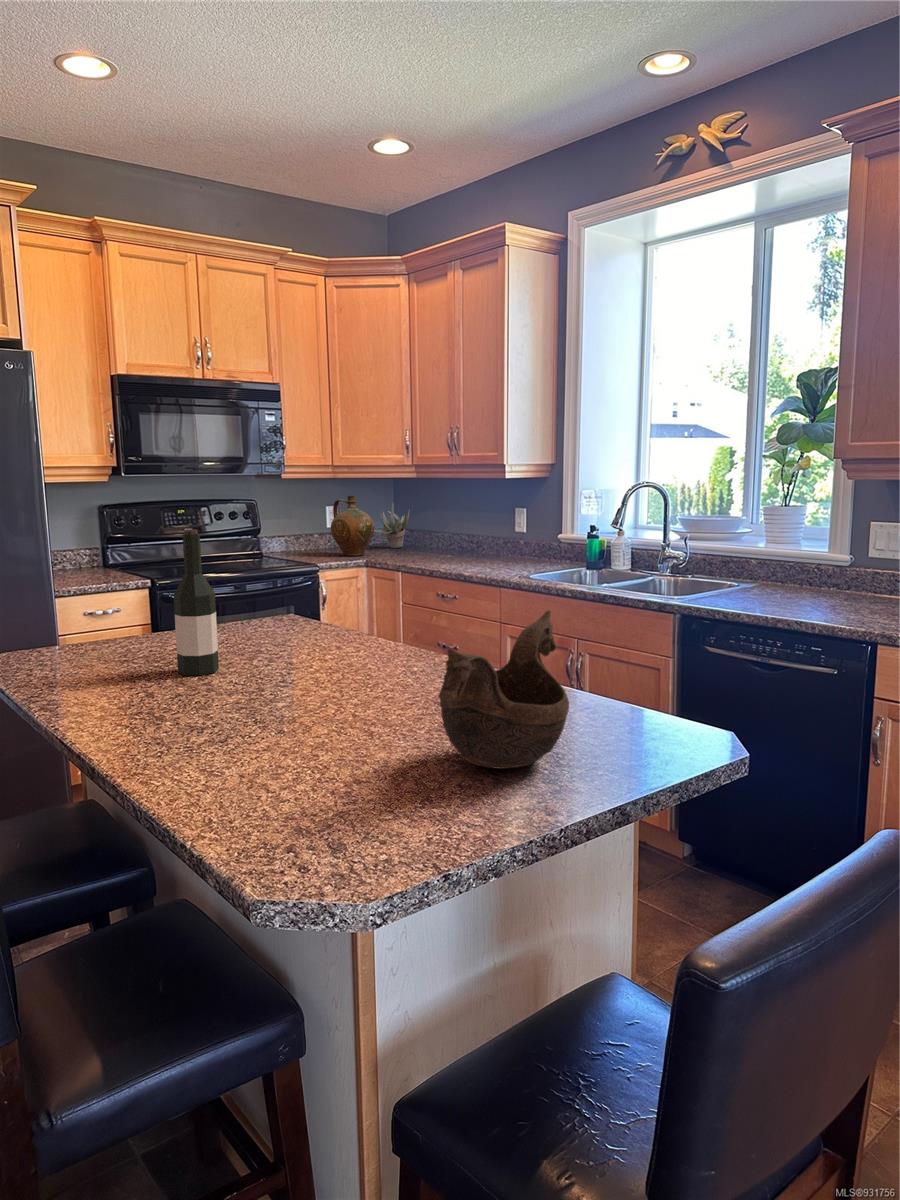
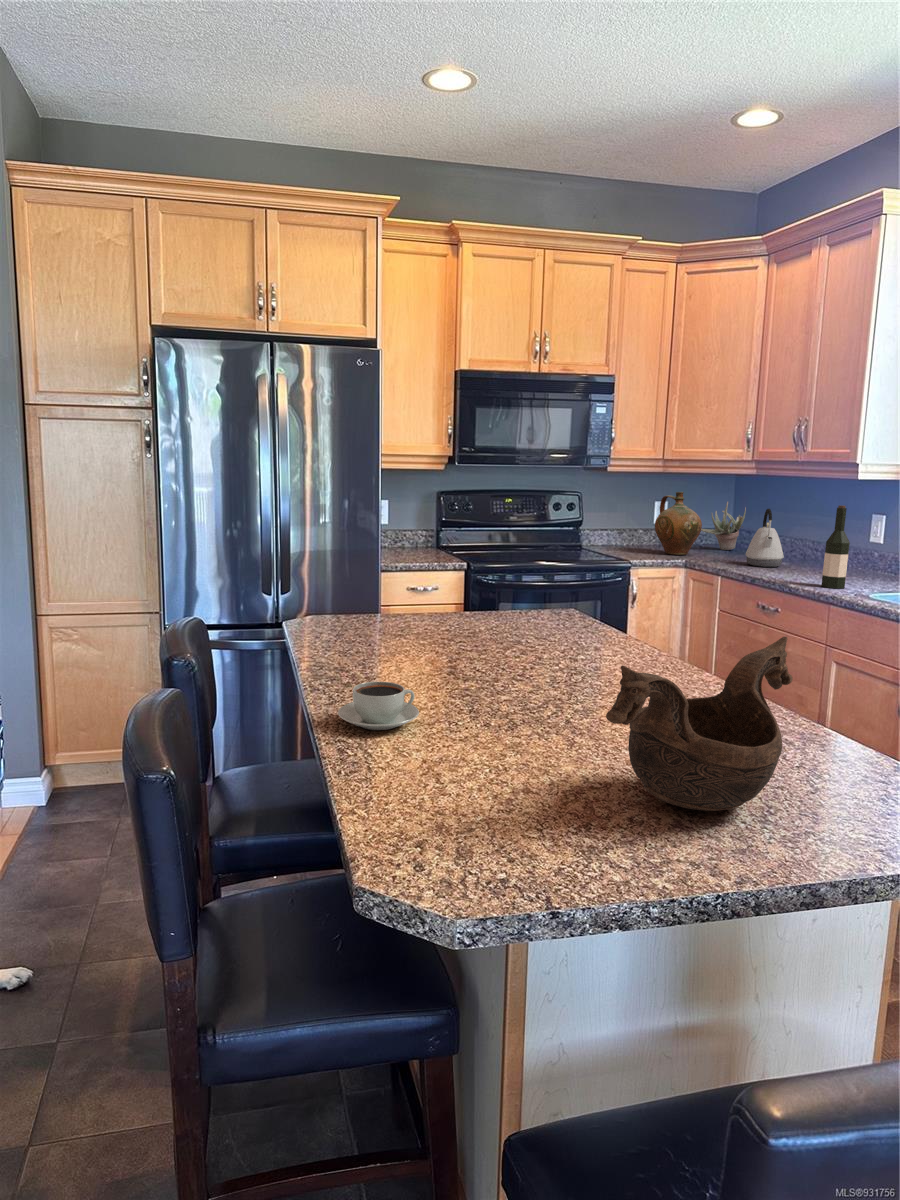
kettle: none [419,507,452,560] -> present [746,509,784,567]
wine bottle: present [174,529,219,676] -> present [821,505,850,589]
coffee cup: none [122,705,211,756] -> present [338,682,419,730]

